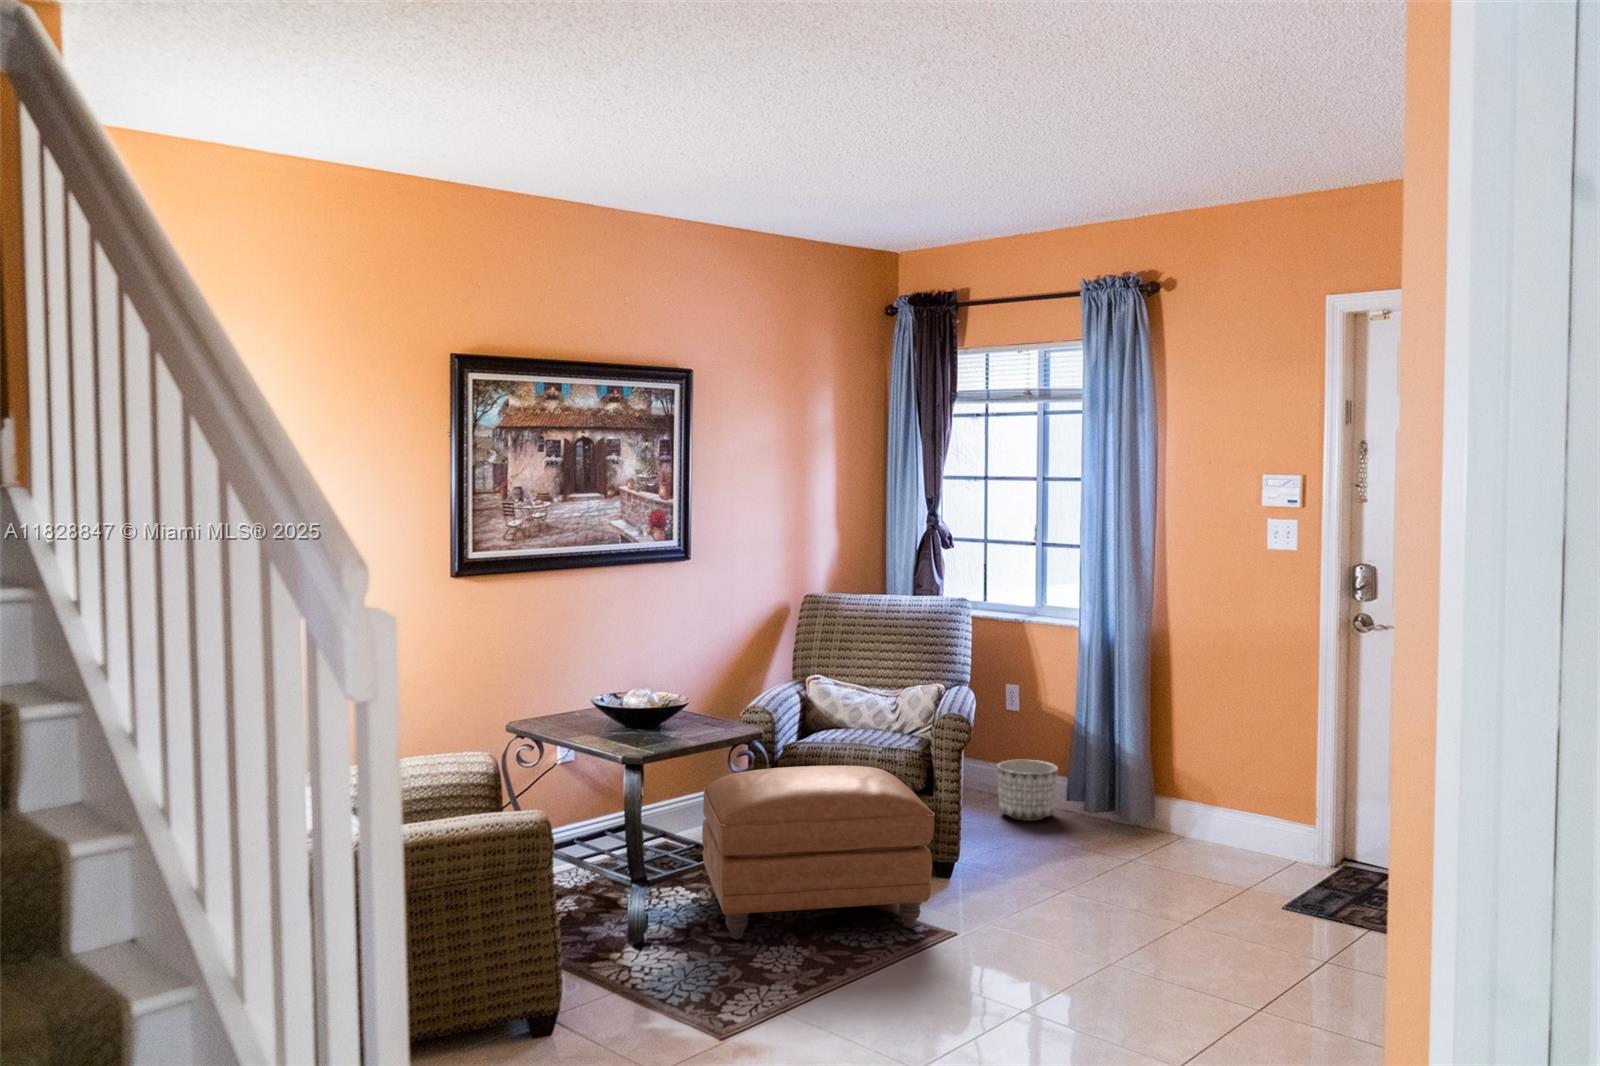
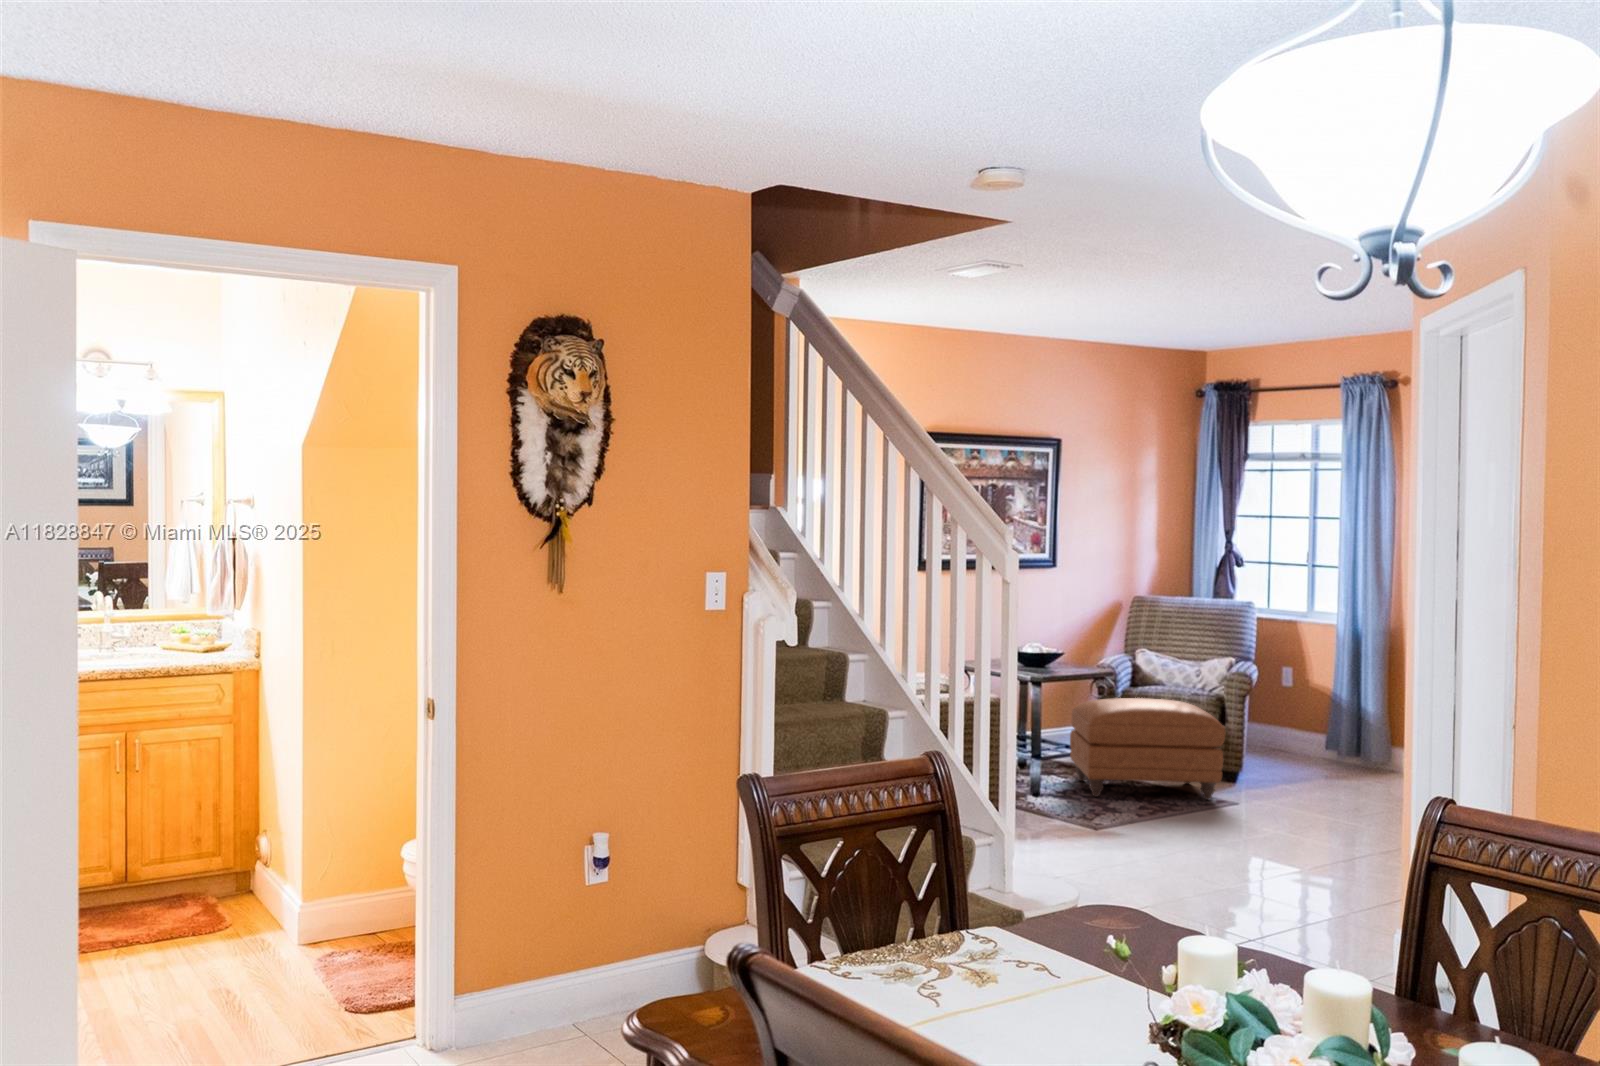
planter: present [997,760,1058,821] -> none [1273,719,1319,761]

